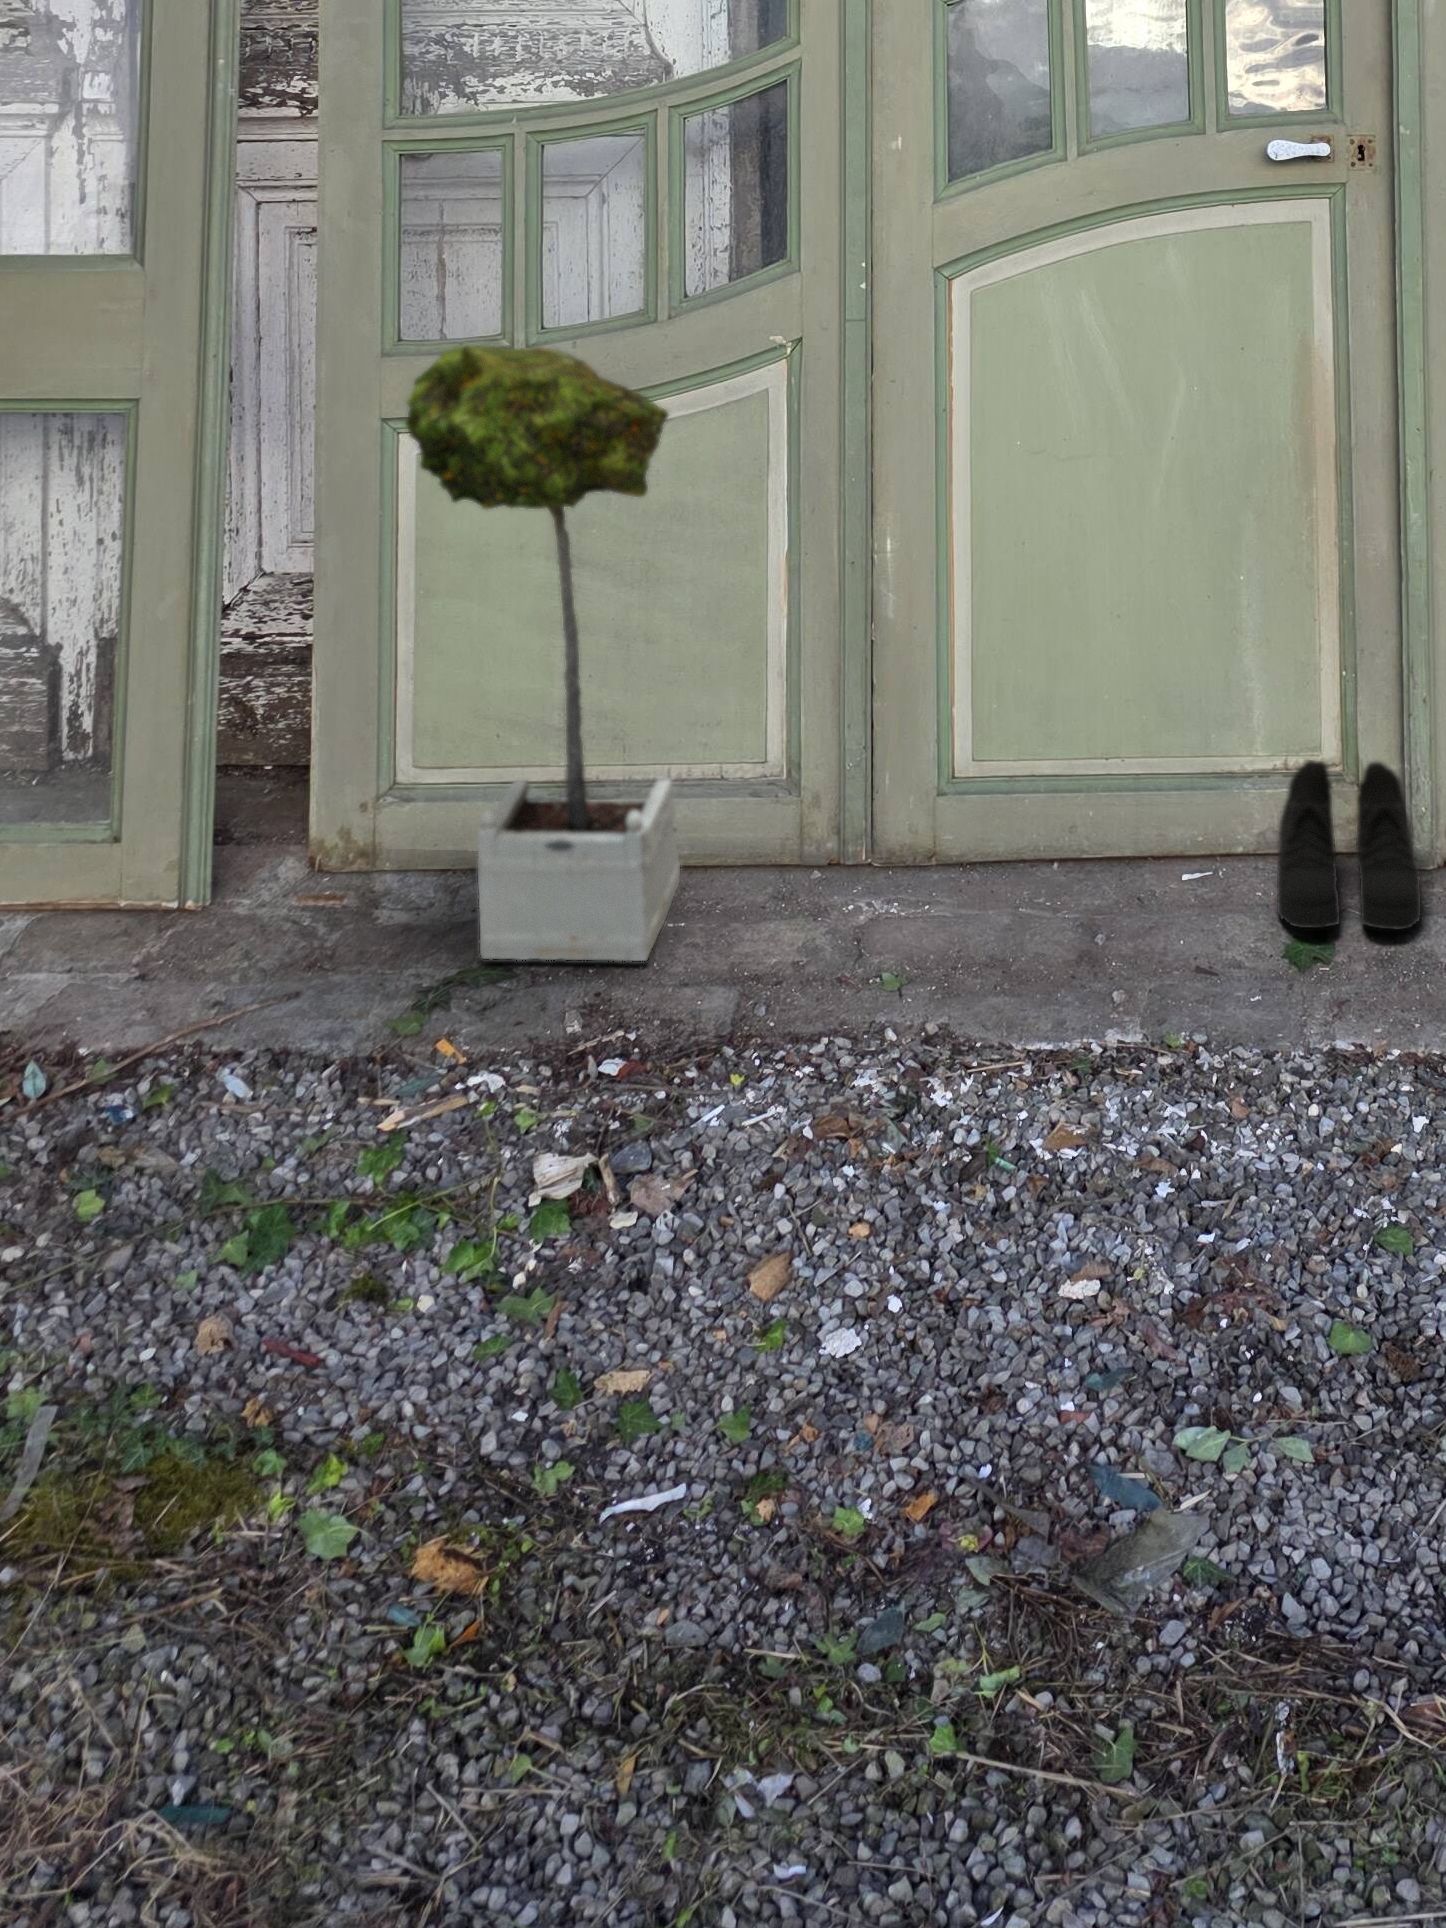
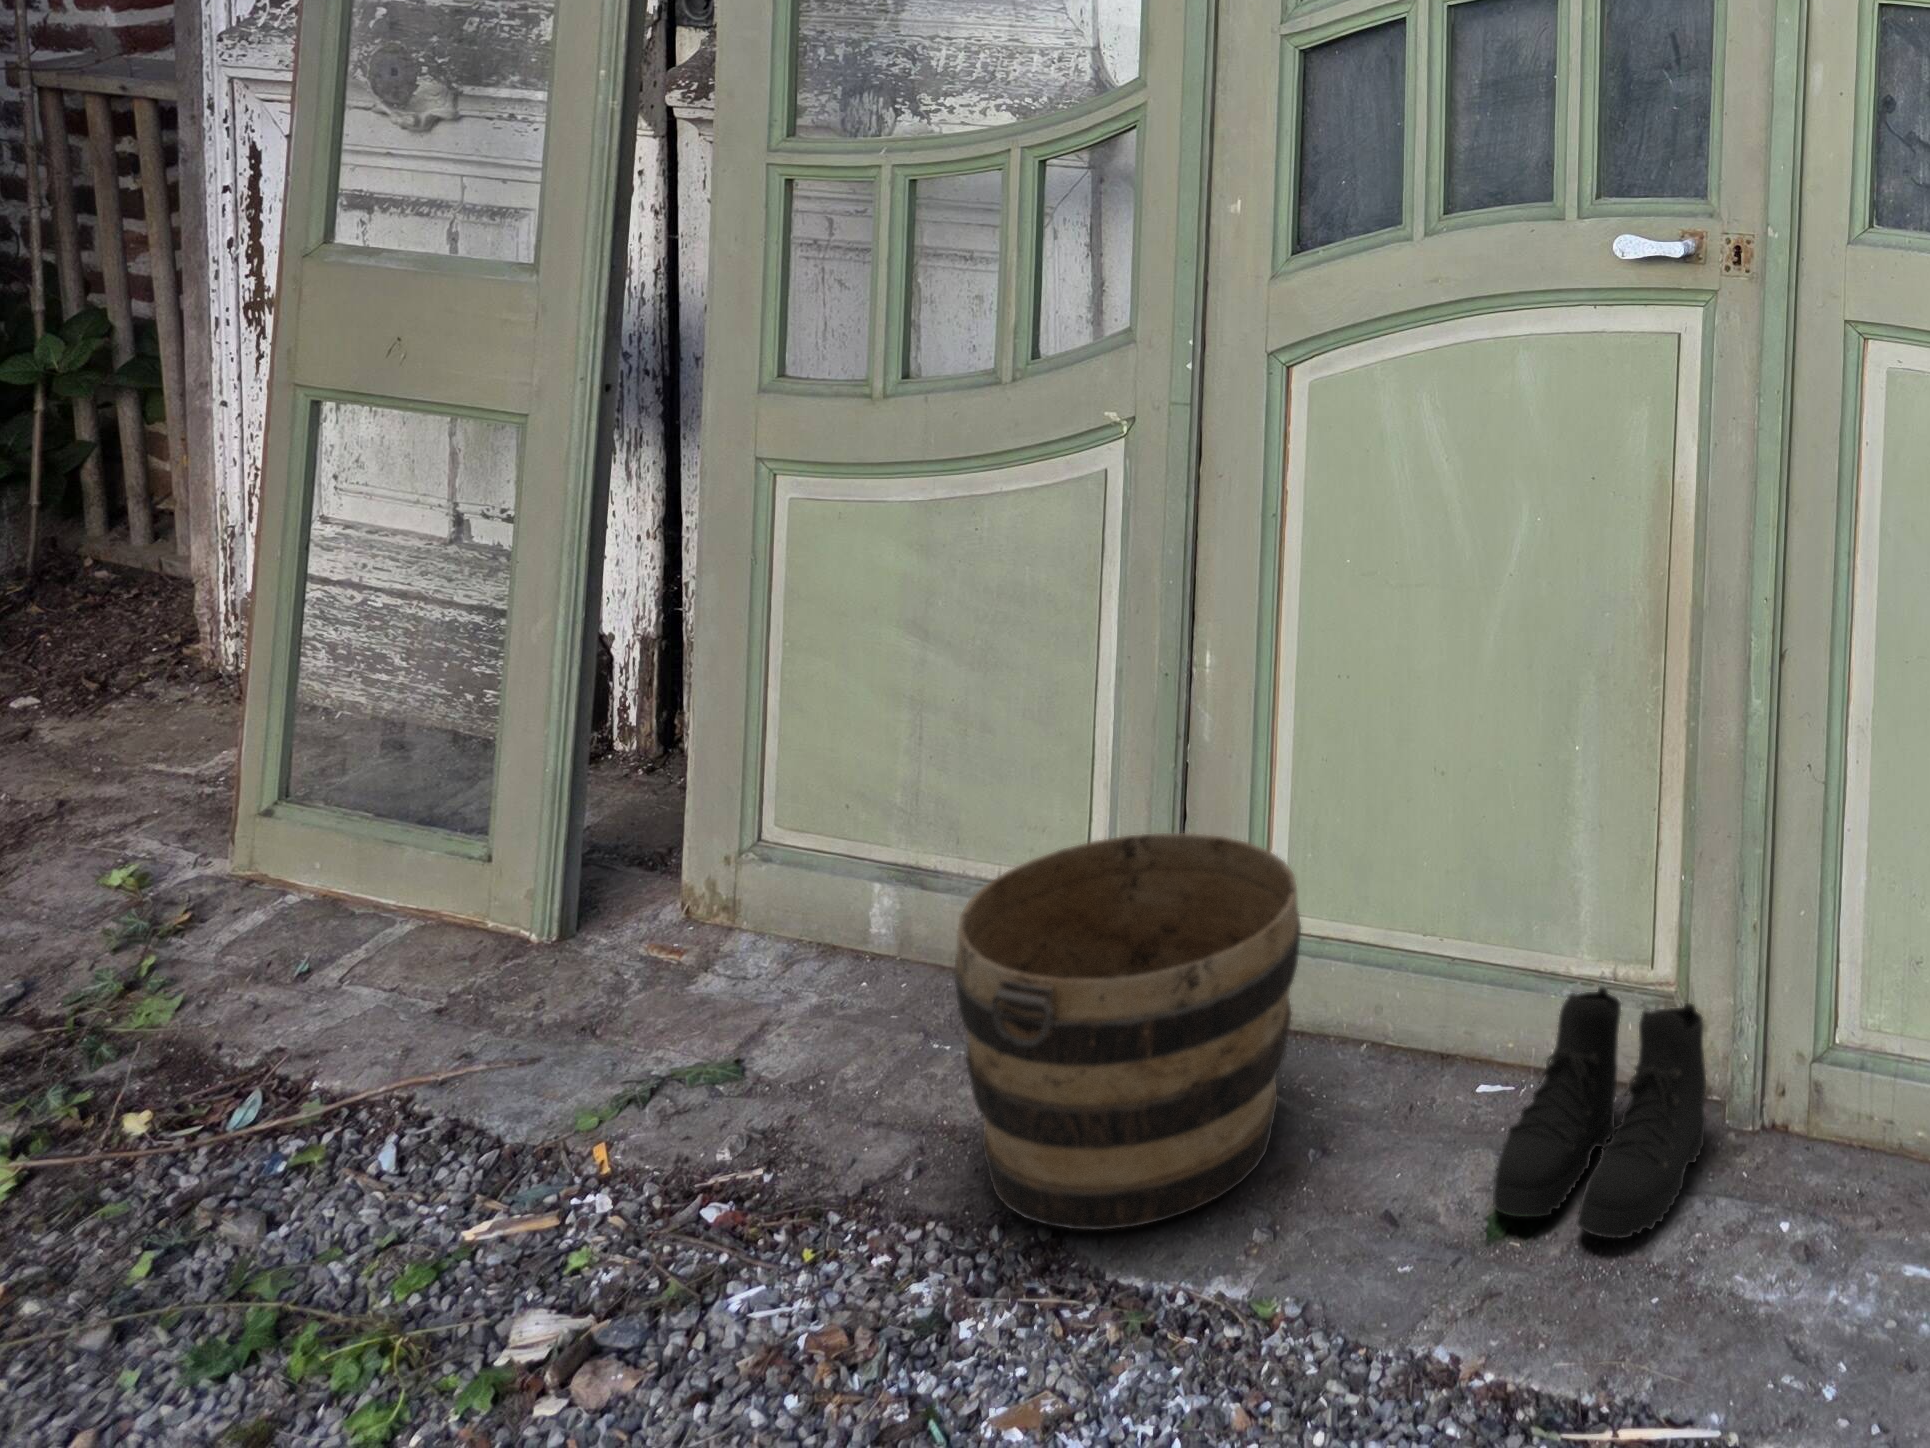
potted tree: present [405,345,680,961] -> none [589,393,931,1115]
bucket: none [818,681,1097,995] -> present [954,833,1301,1230]

